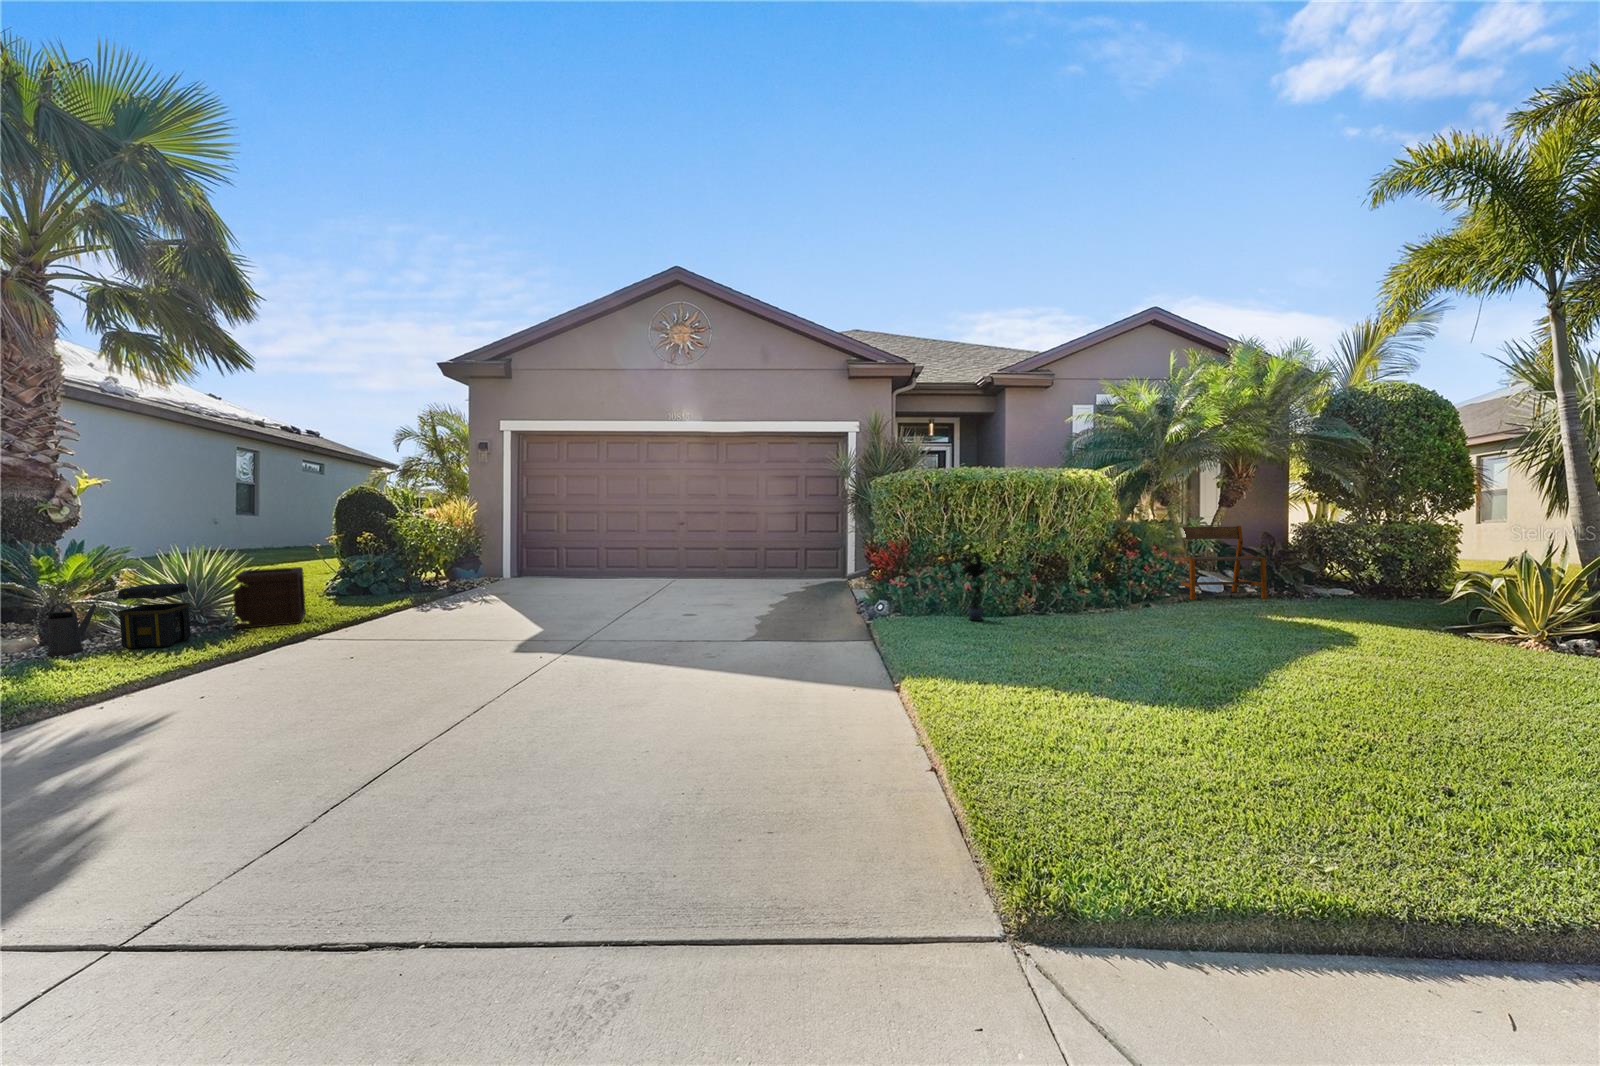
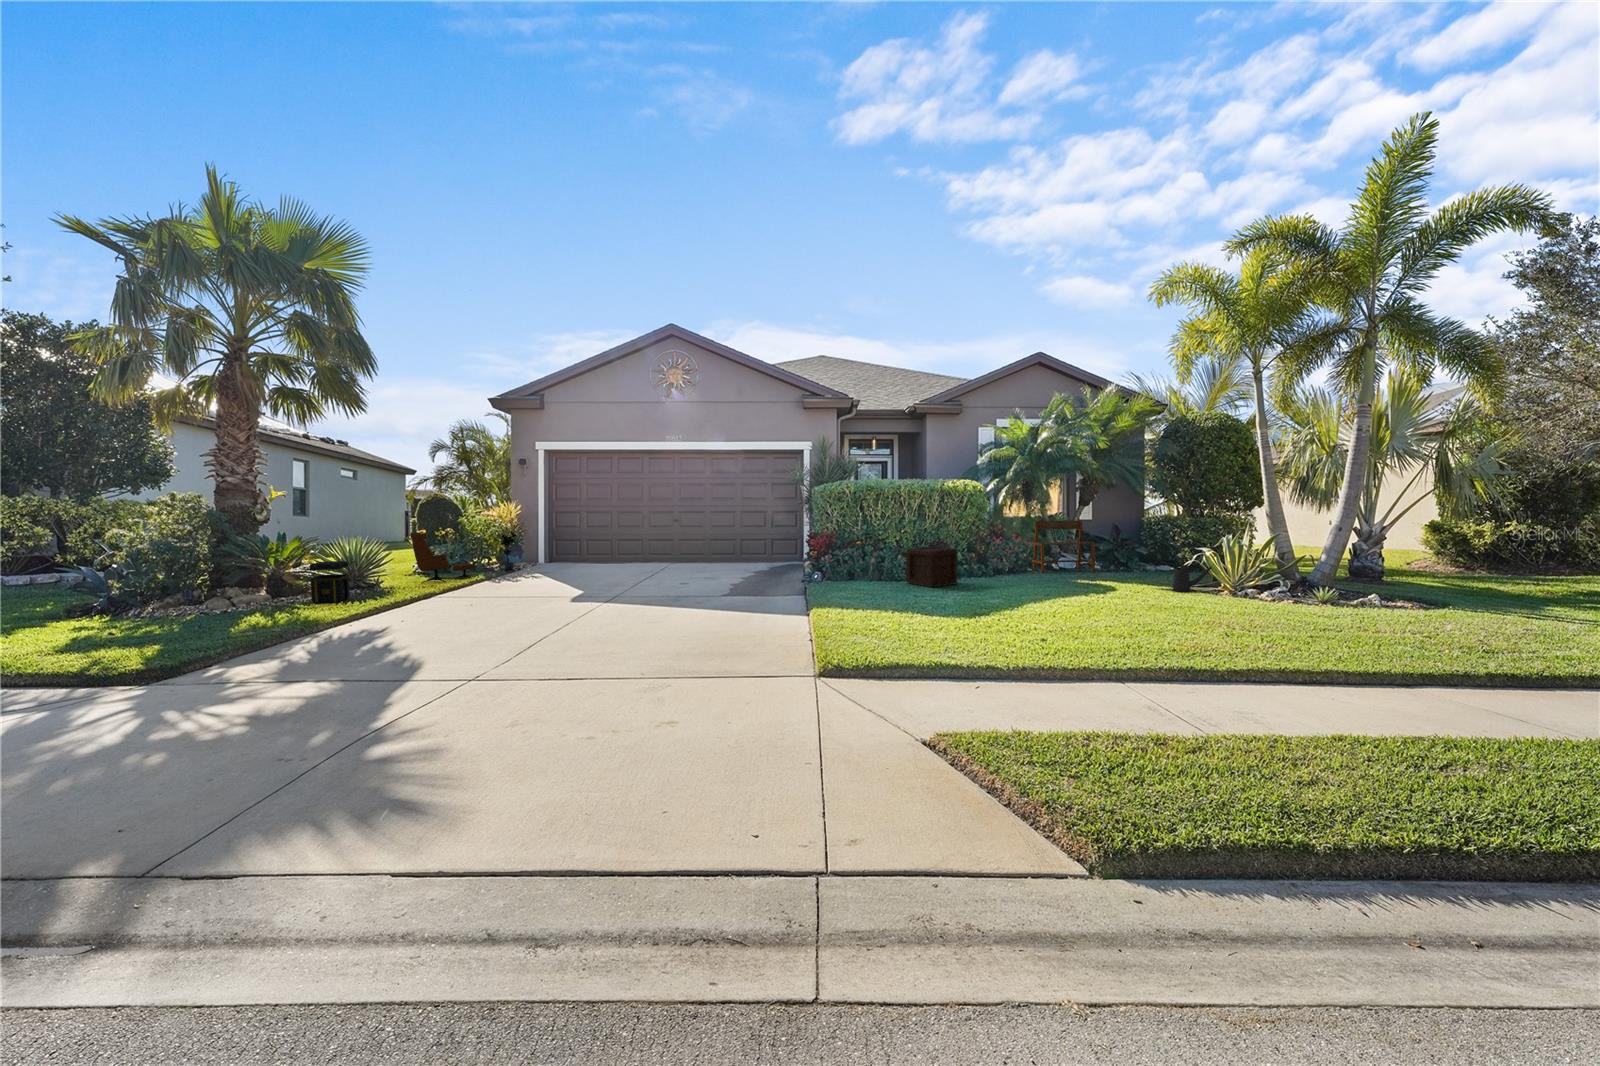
lounge chair: none [307,540,407,611] -> present [410,533,476,583]
potted plant: present [958,554,998,621] -> present [498,531,517,570]
wooden crate: present [233,567,306,629] -> present [906,546,958,587]
watering can: present [45,603,96,656] -> present [1167,560,1212,592]

